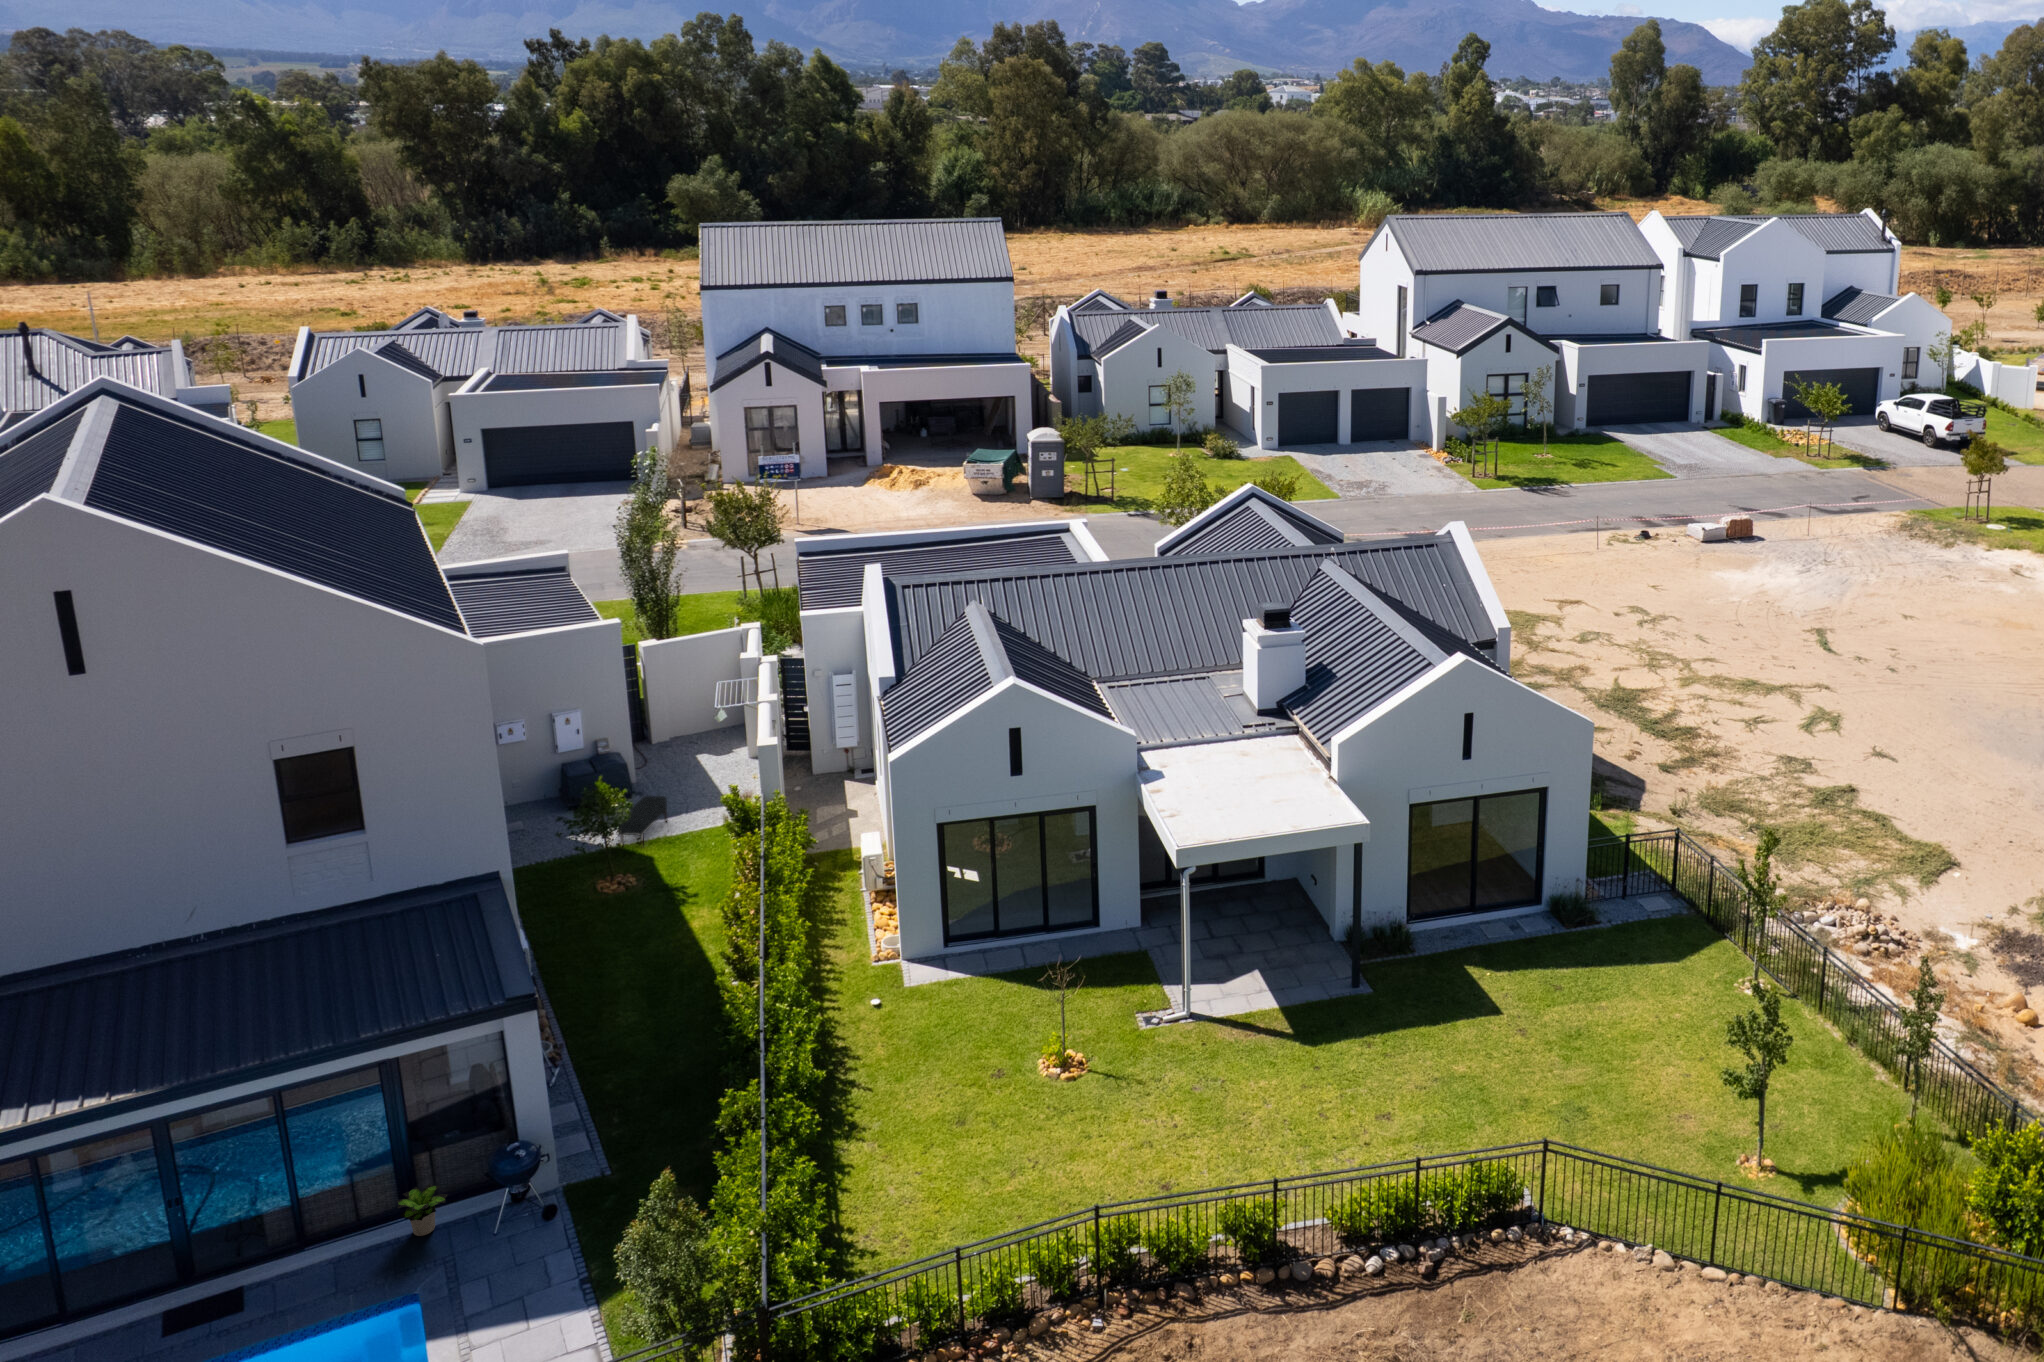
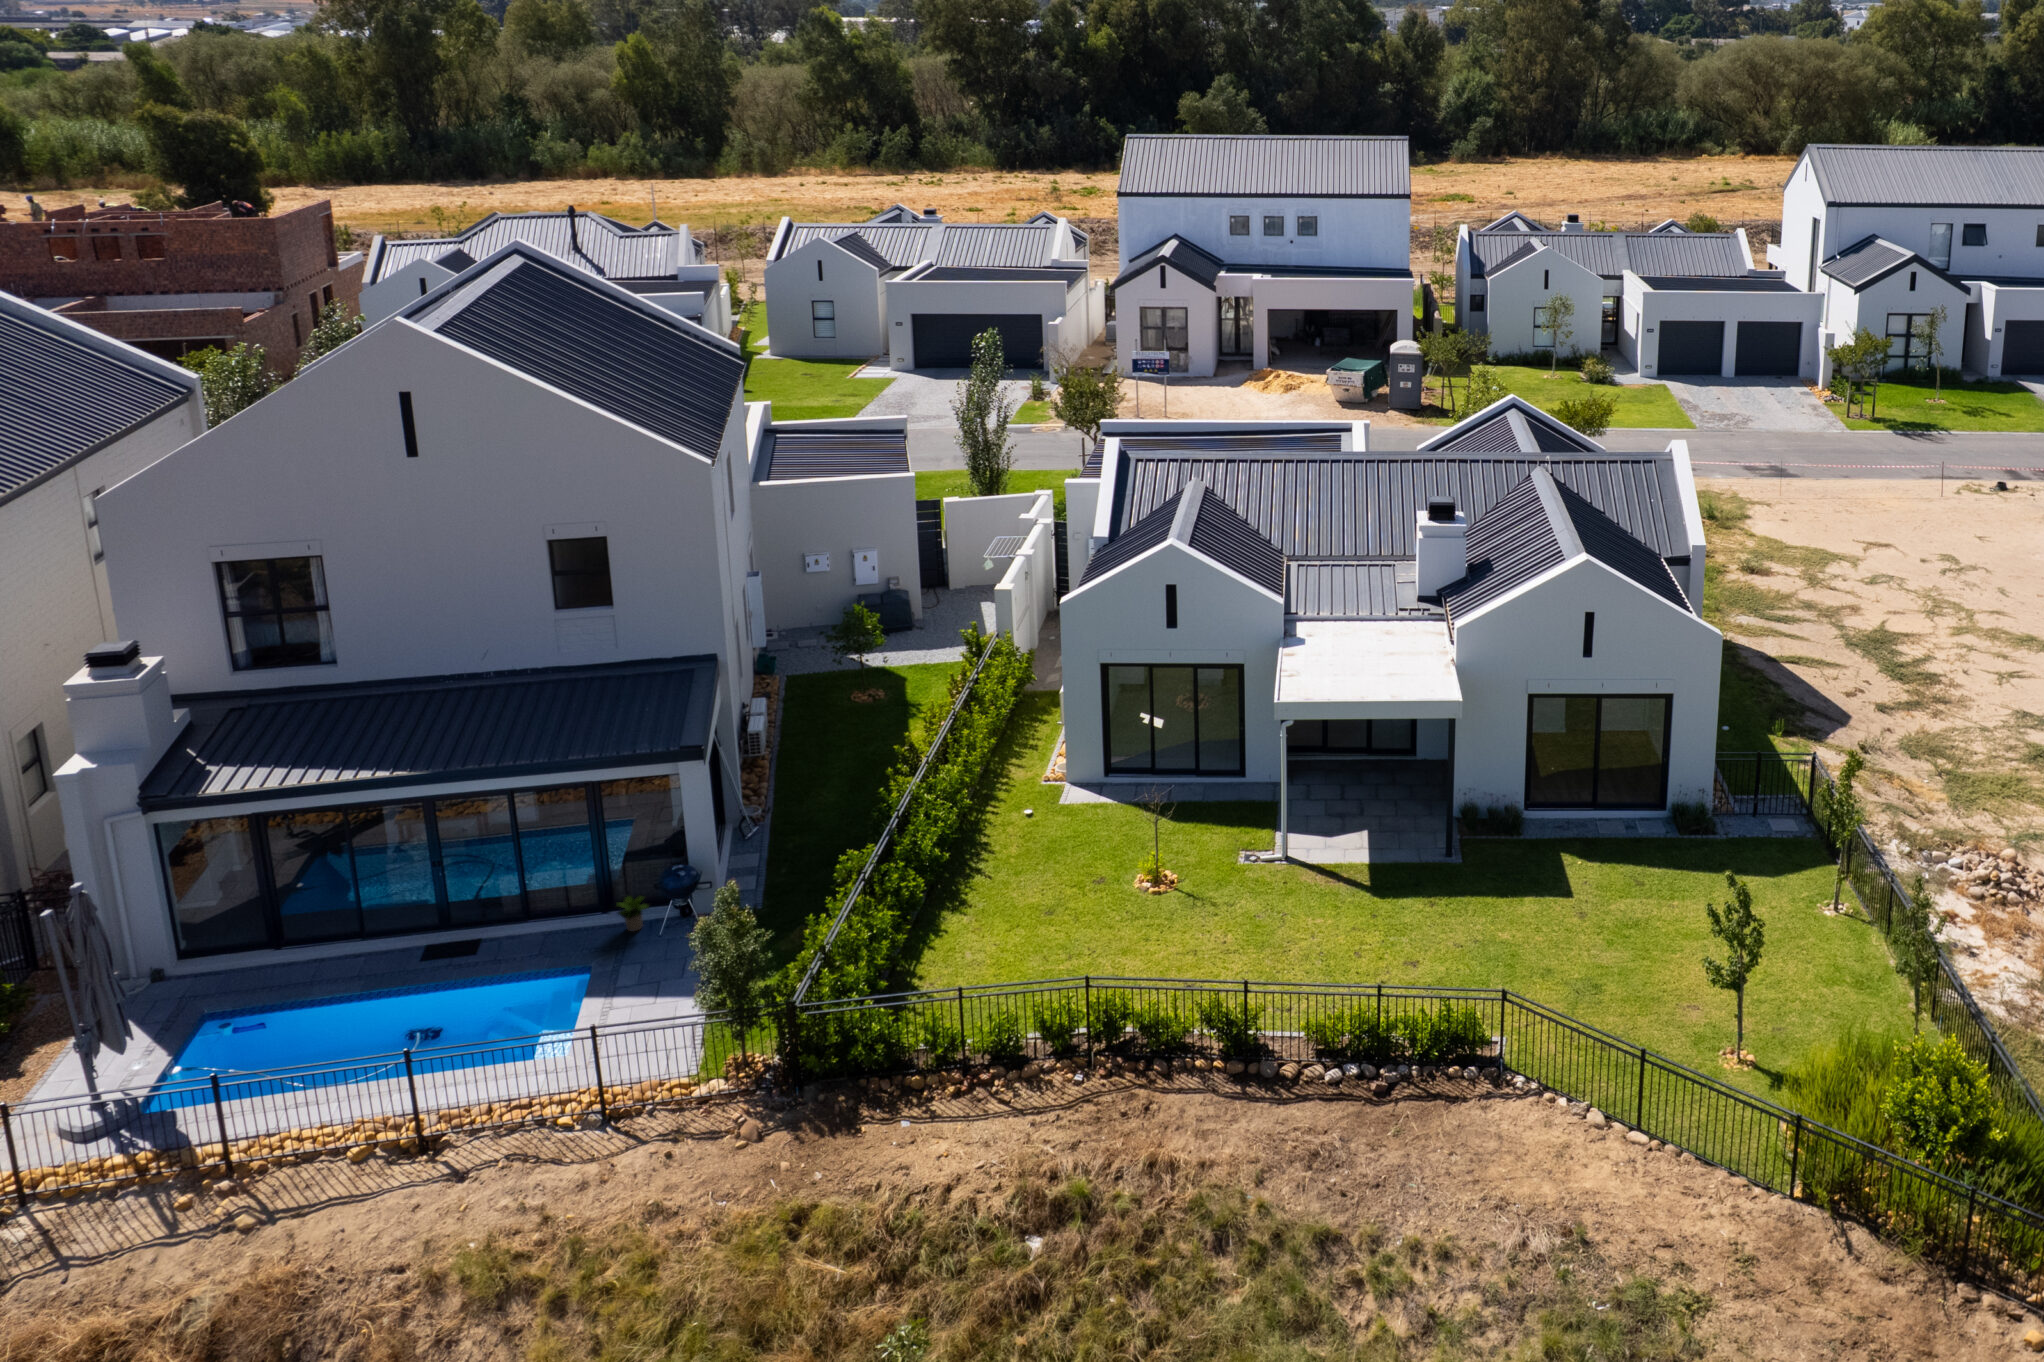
bench: present [619,796,667,847] -> none [866,625,912,669]

